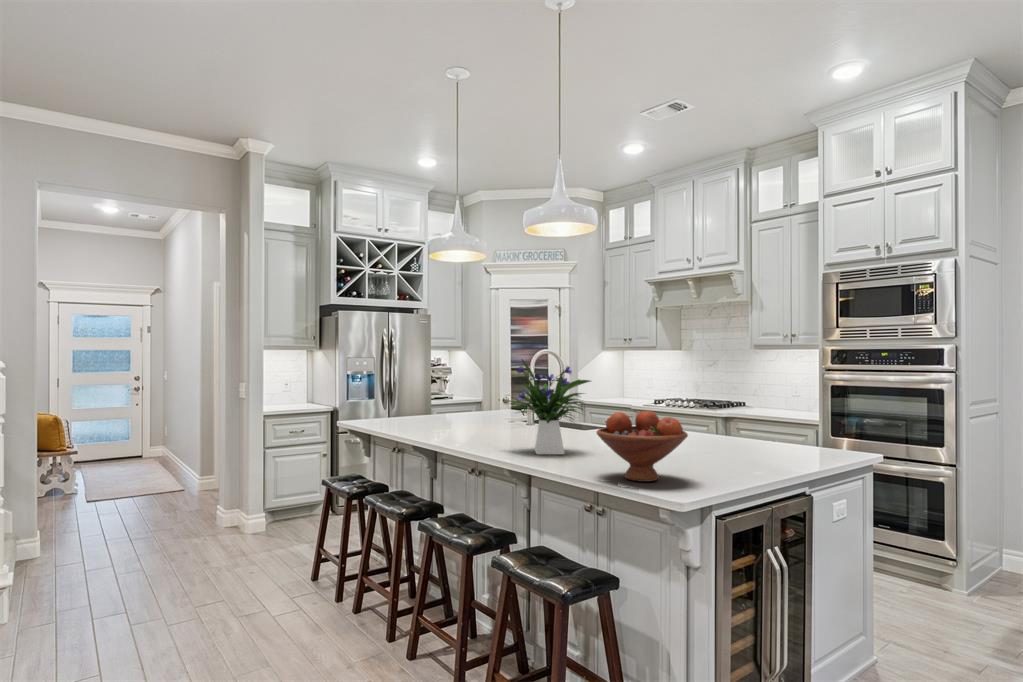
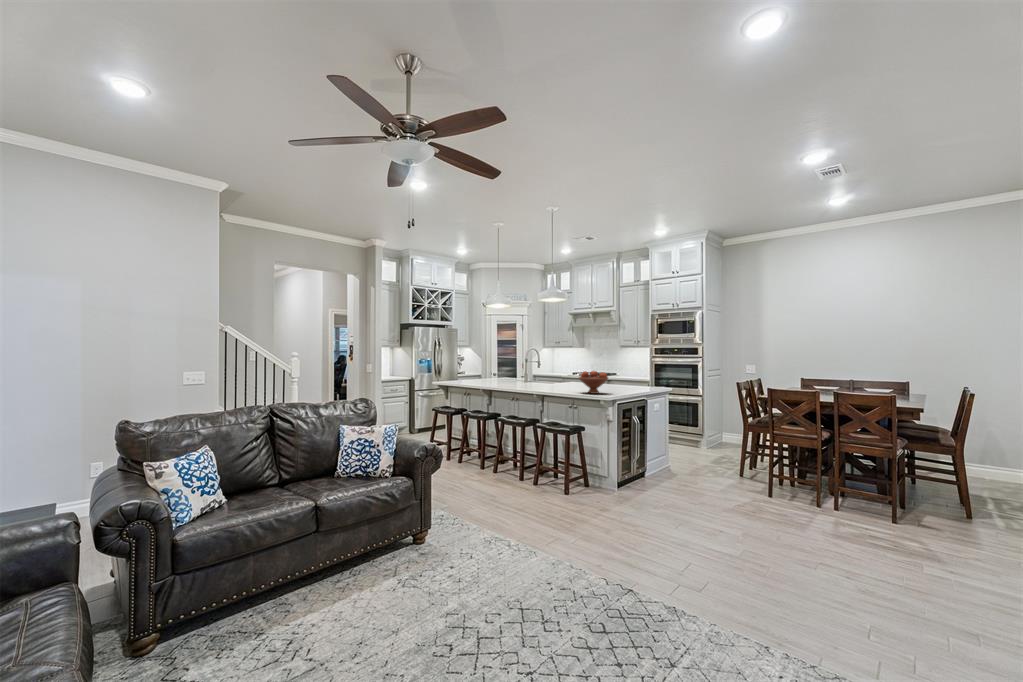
flower arrangement: present [510,359,590,454] -> none [534,353,568,389]

